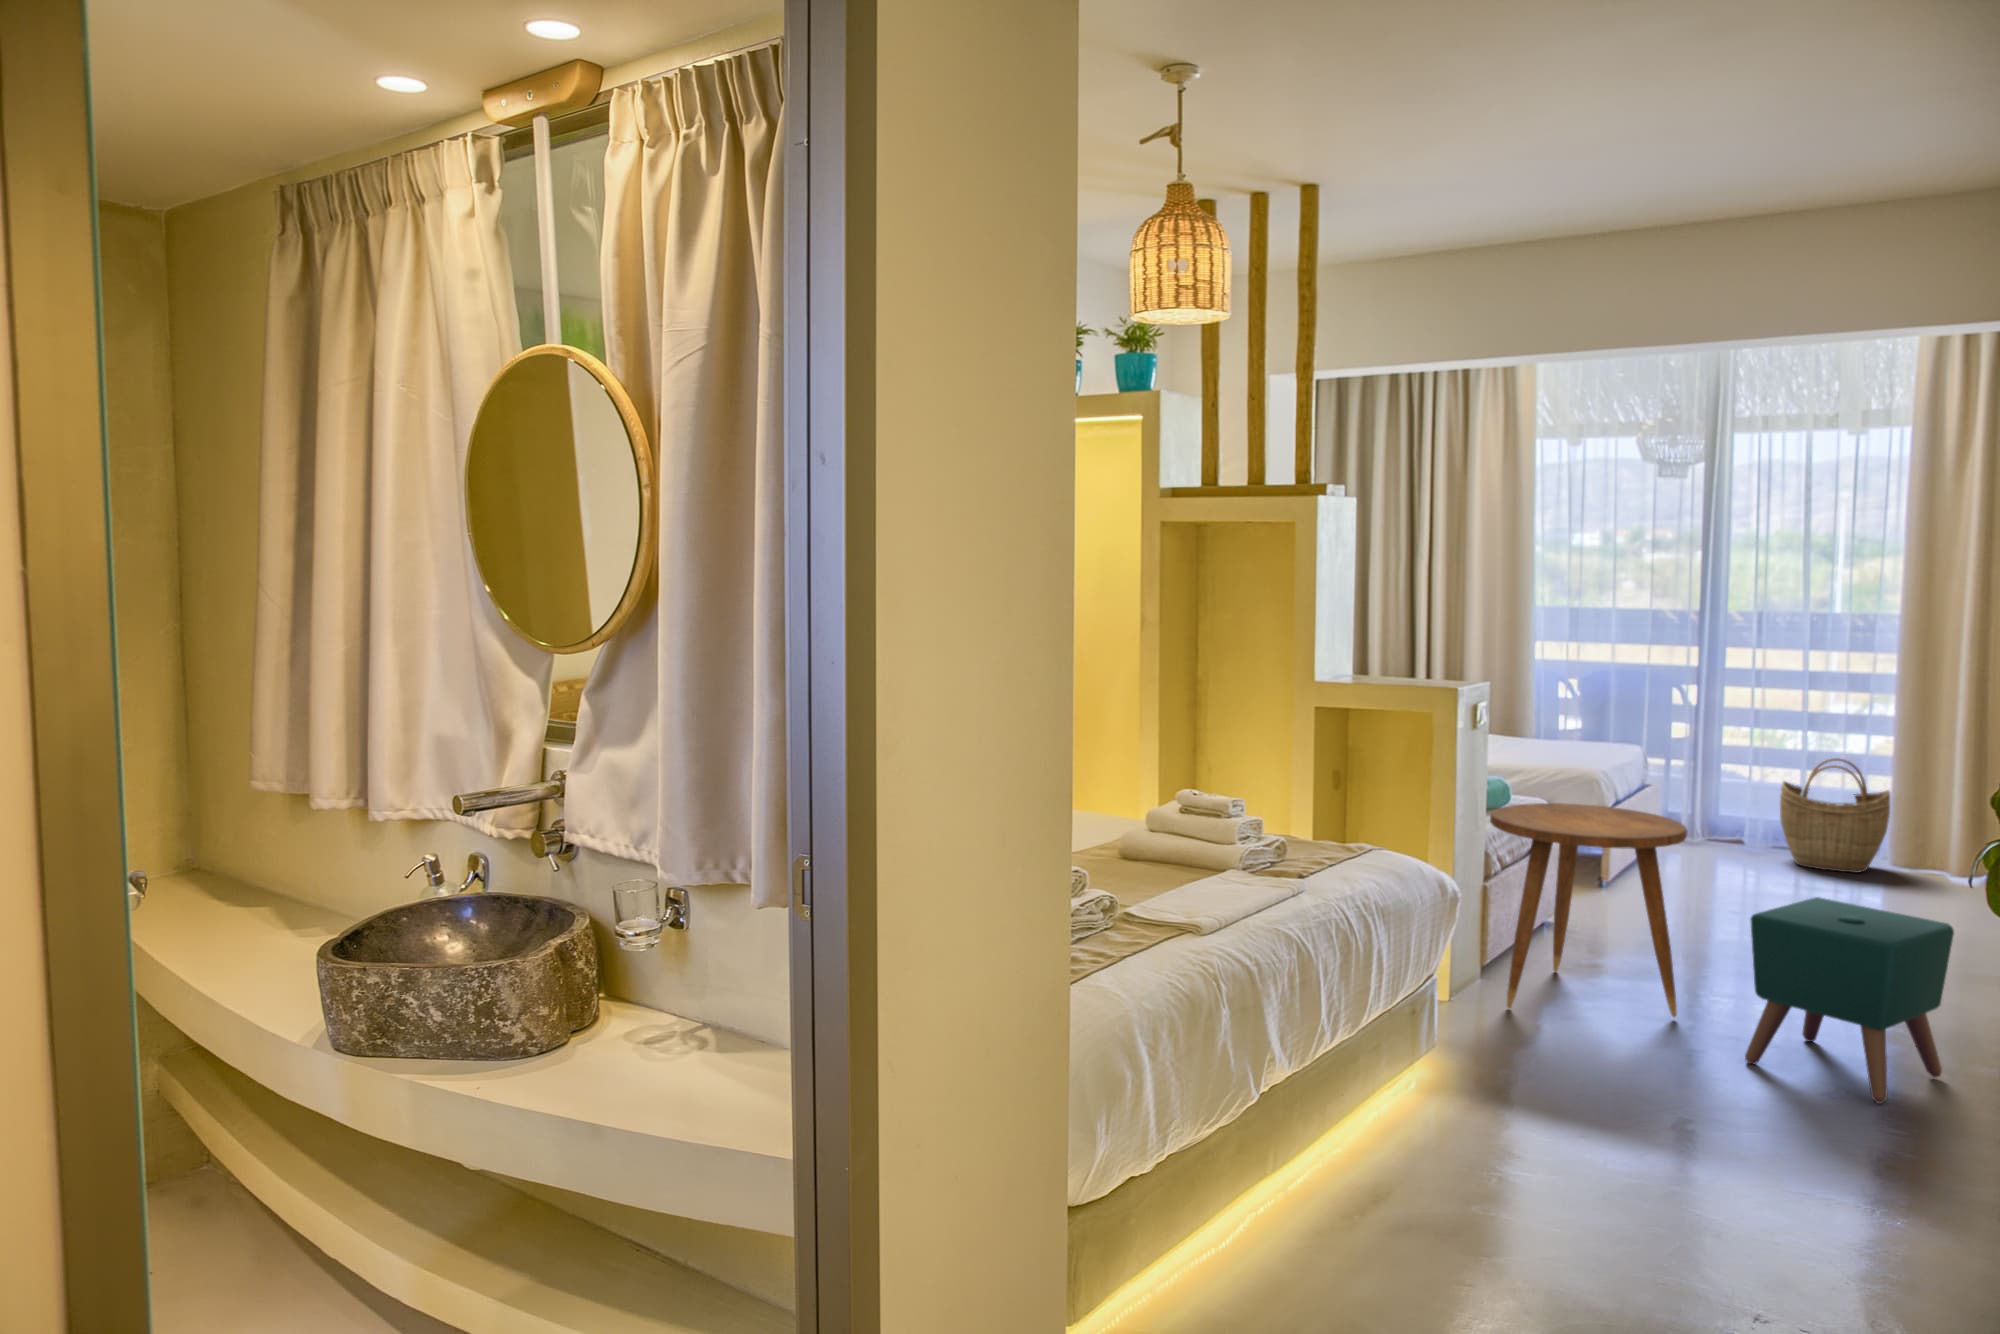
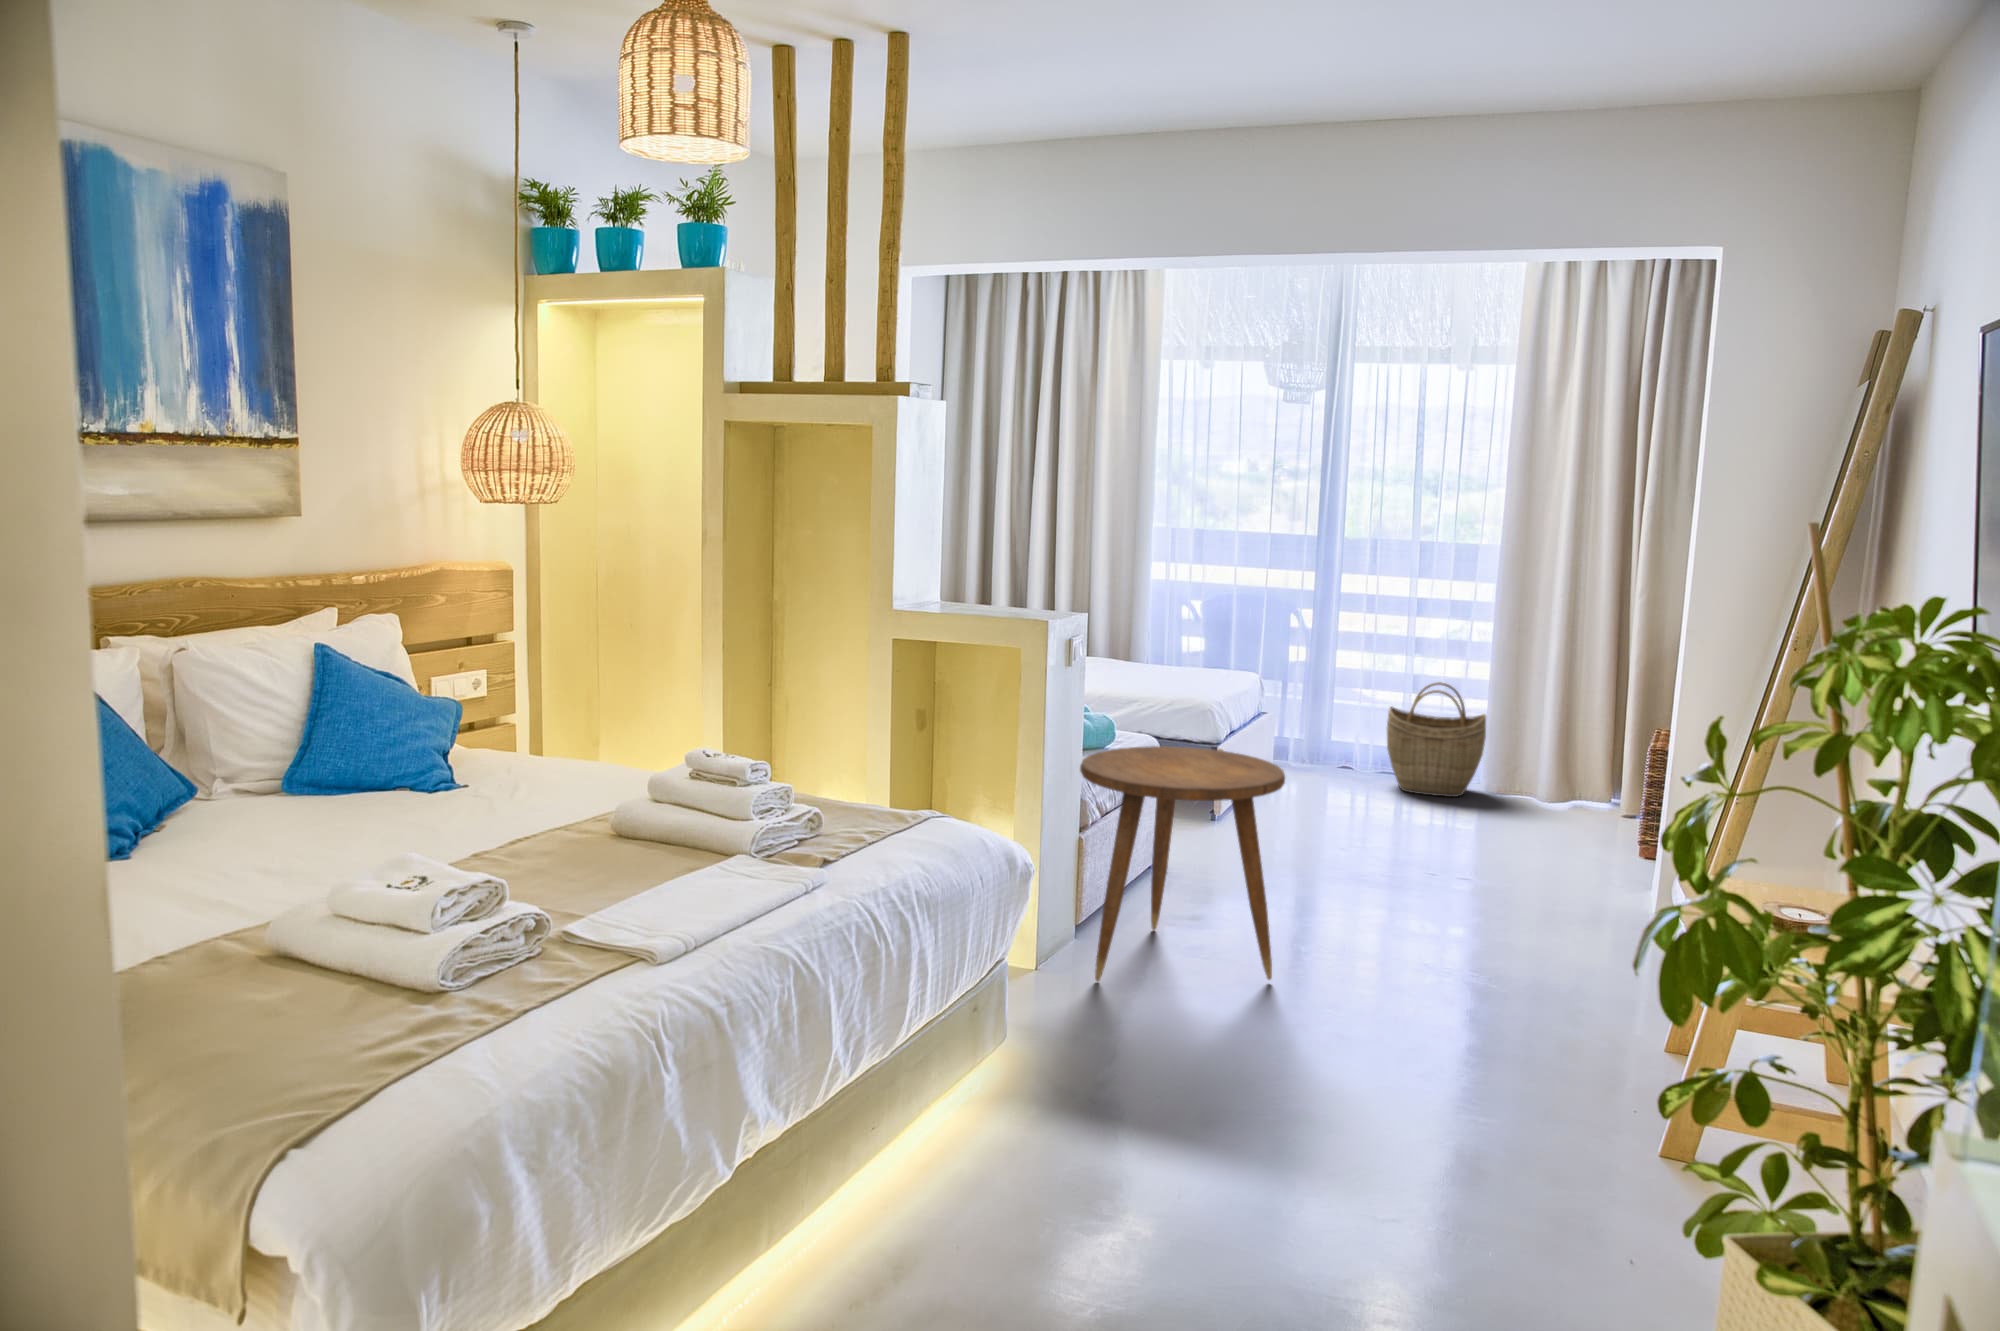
ottoman: present [1745,897,1954,1104] -> none [1337,846,1544,1076]

